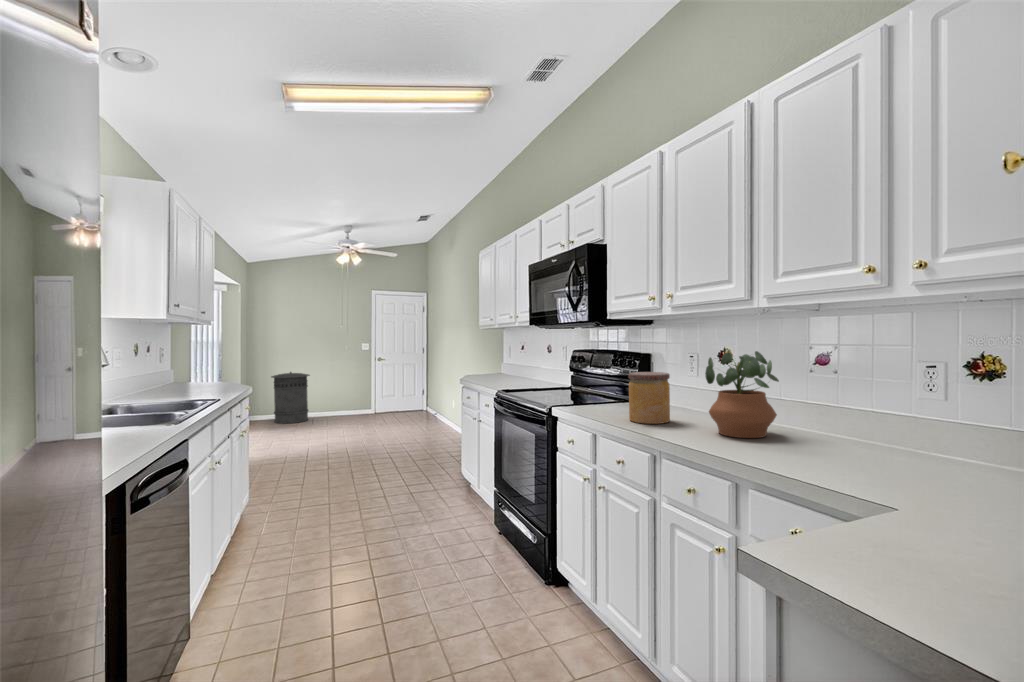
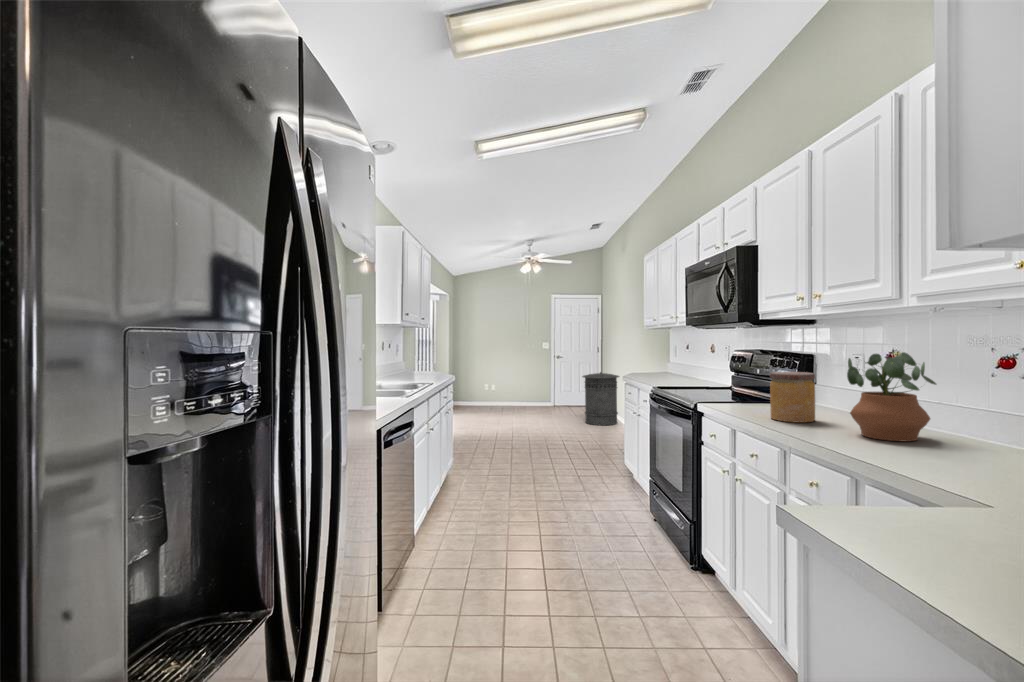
trash can: present [271,372,310,423] -> present [582,372,619,425]

